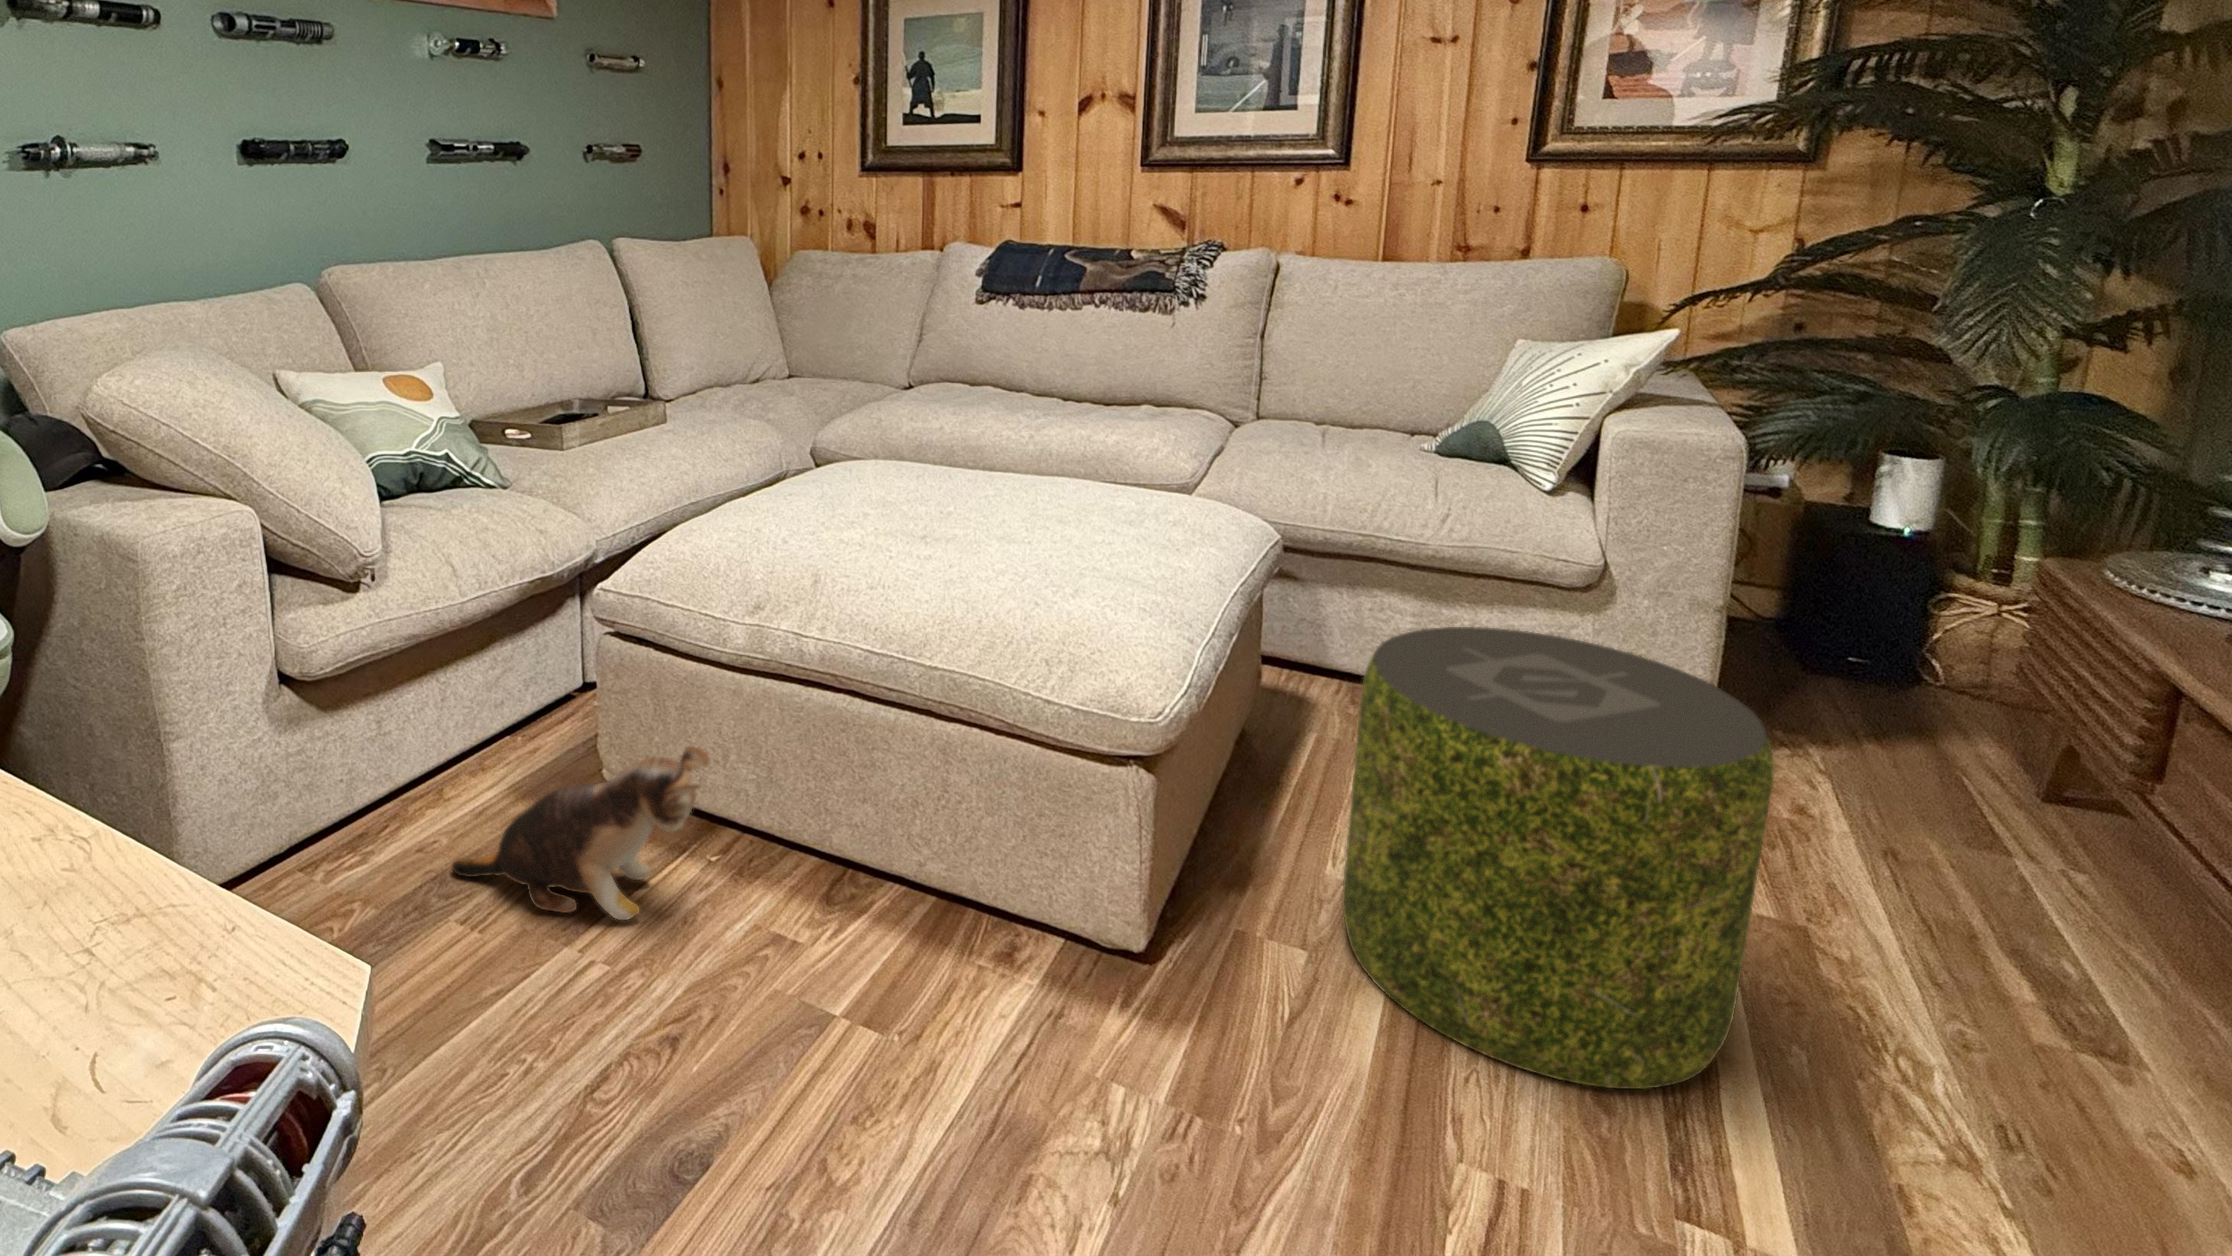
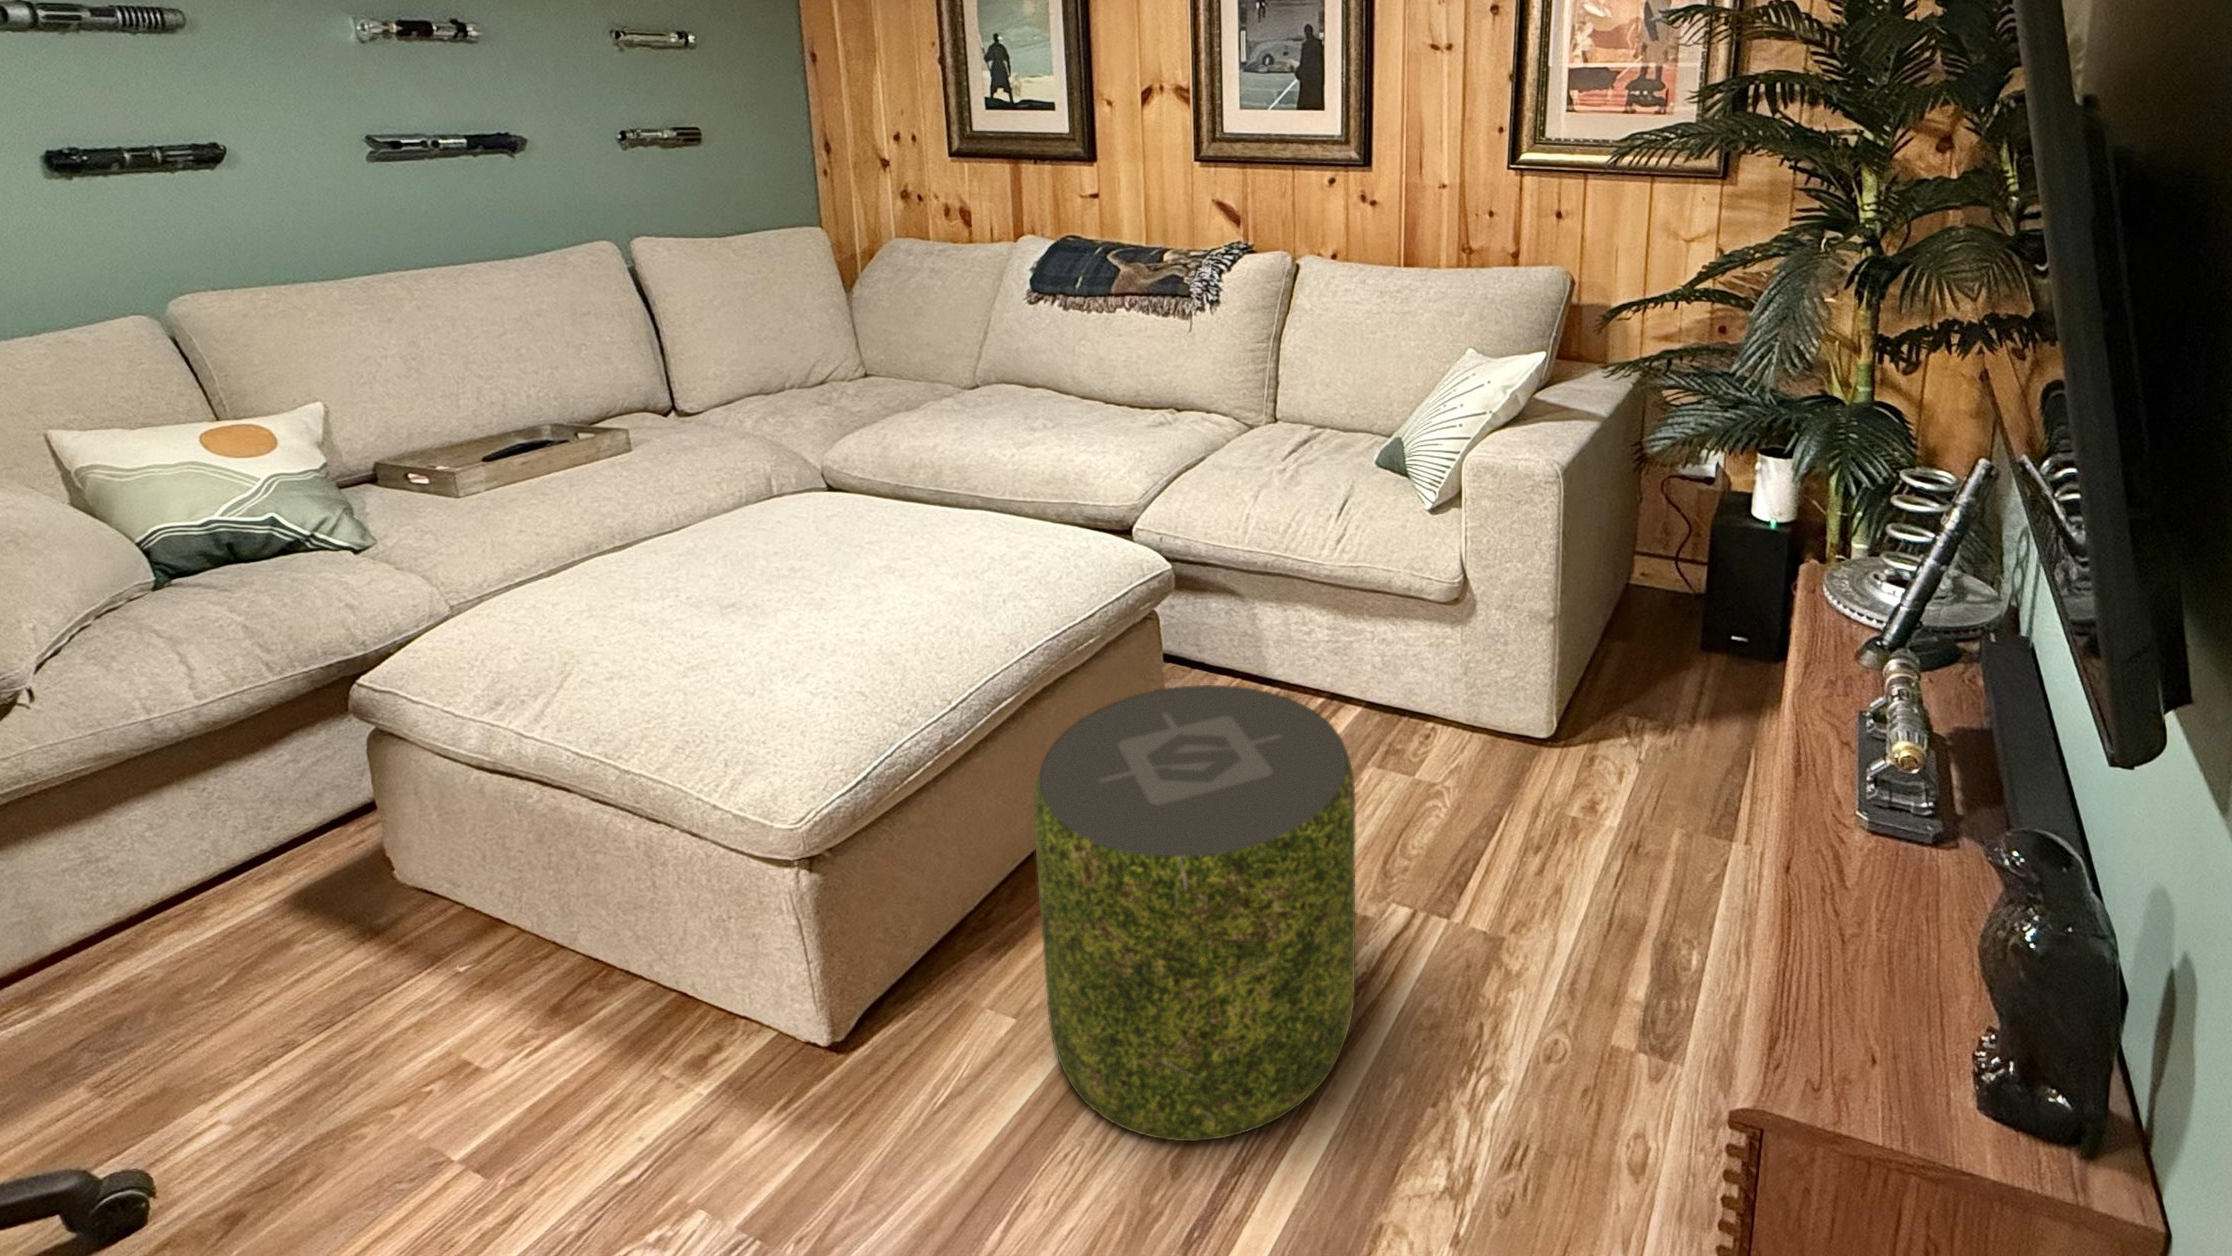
plush toy: present [452,746,709,920] -> none [121,873,377,1068]

